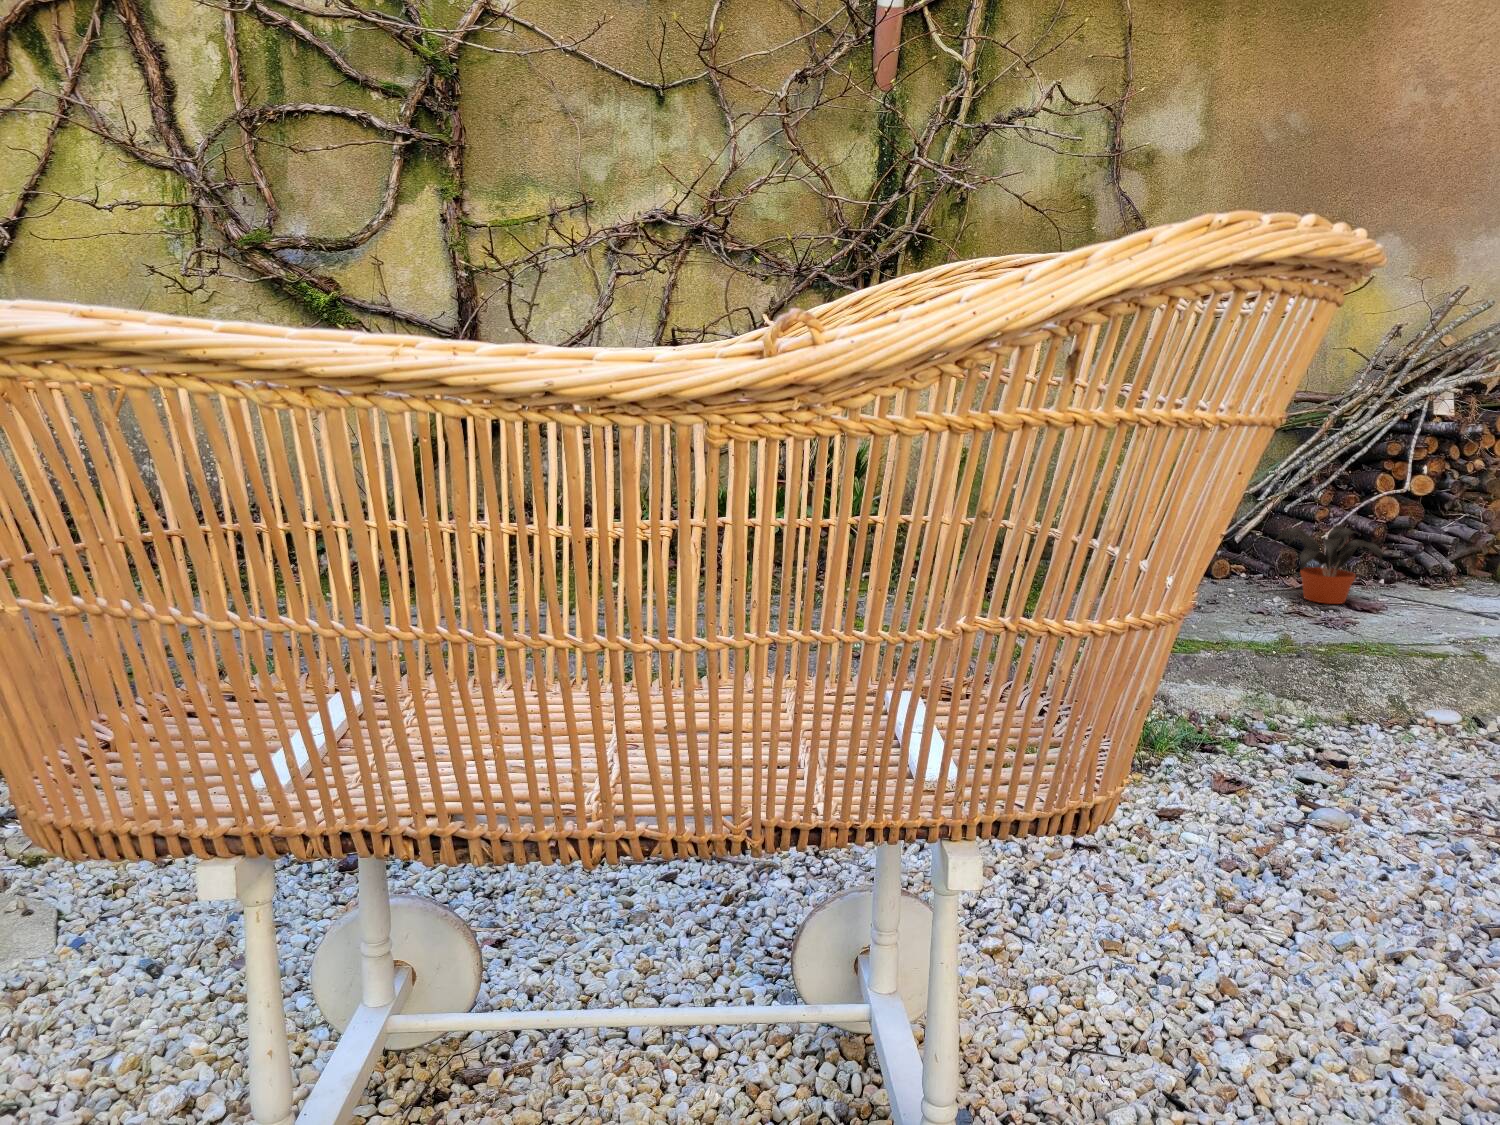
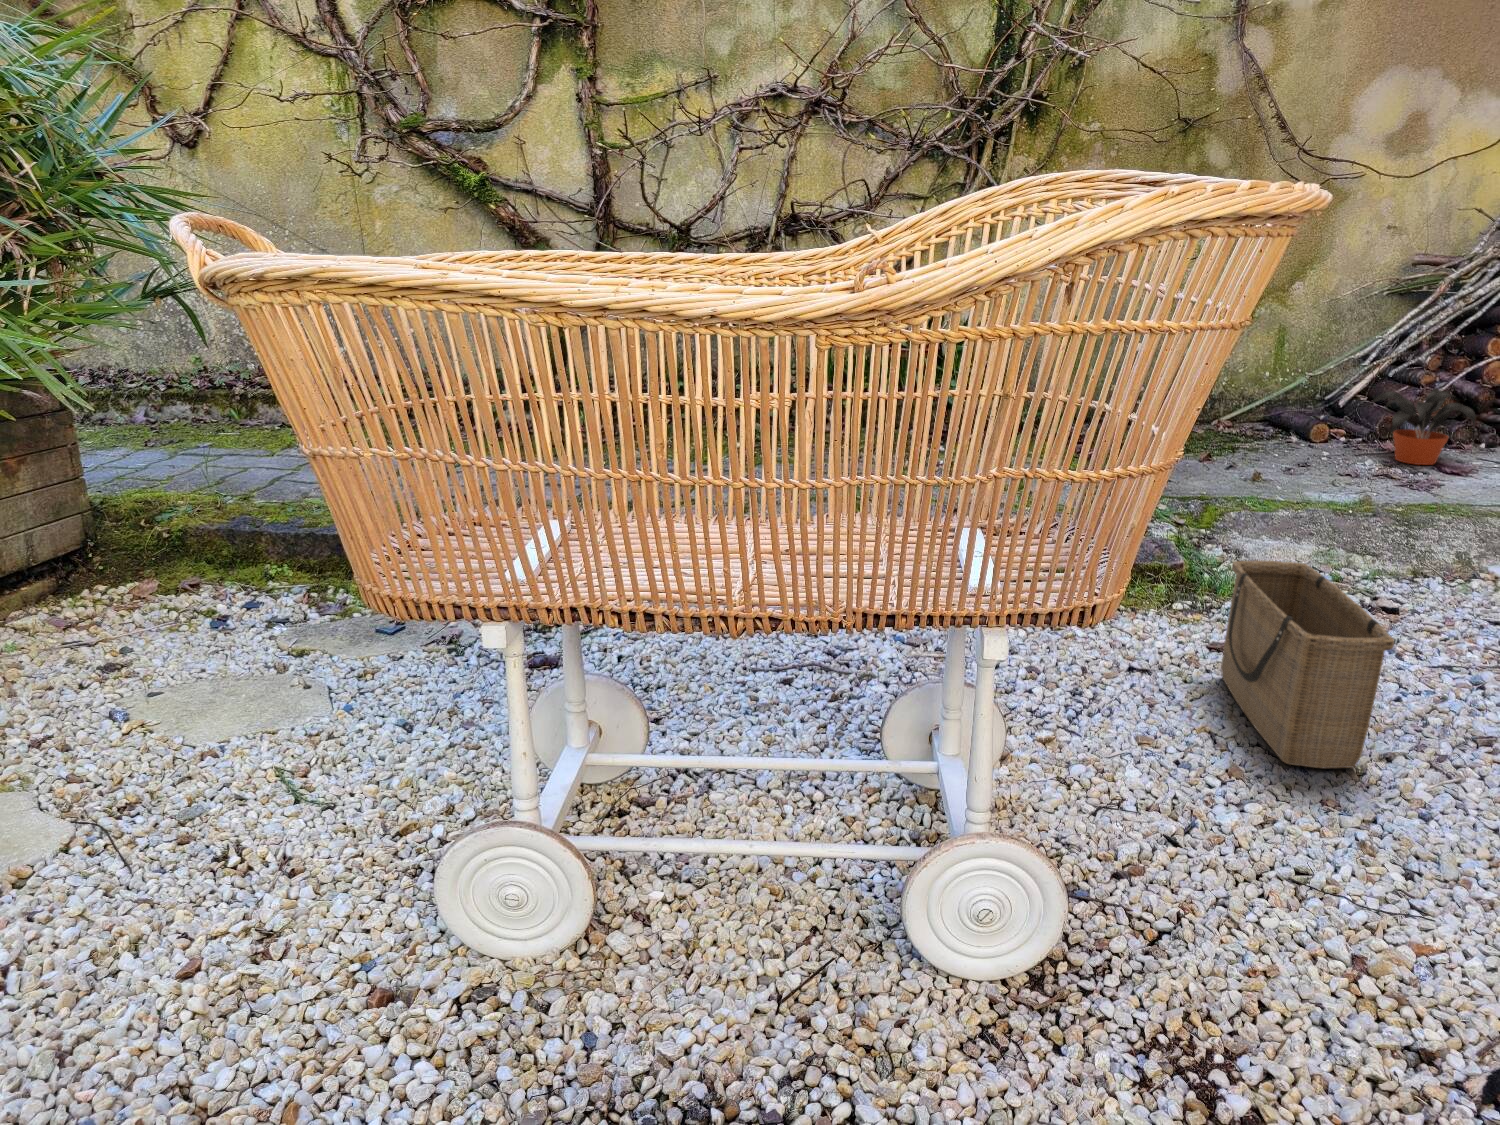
basket: none [1180,716,1400,975] -> present [1221,561,1394,768]

